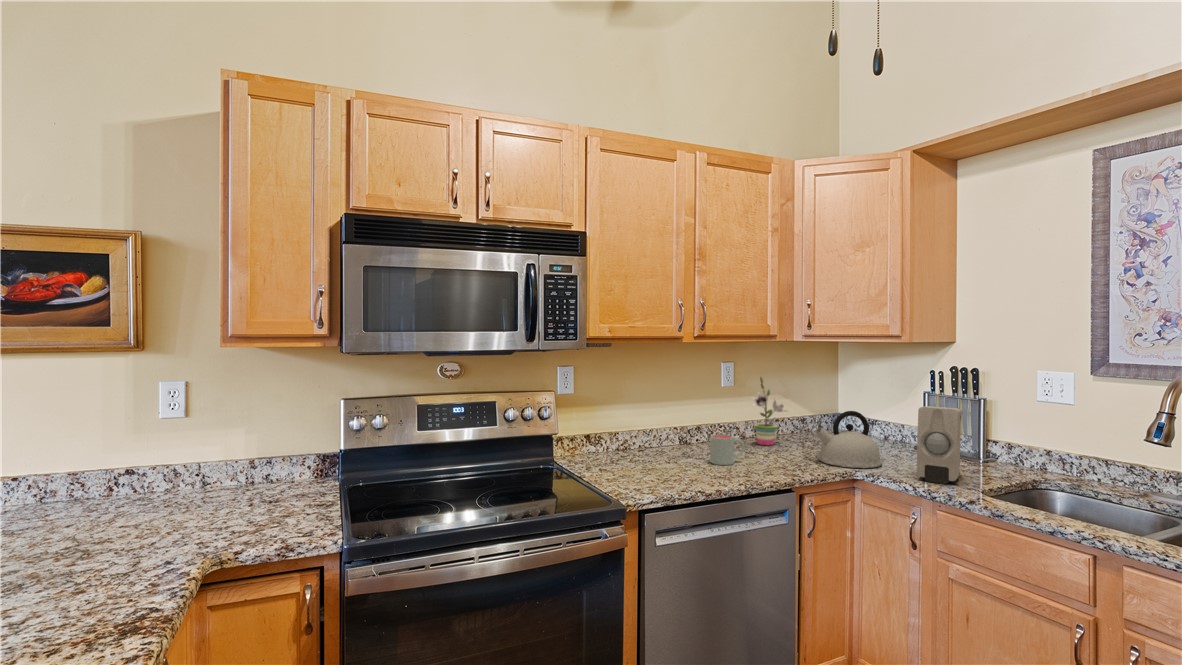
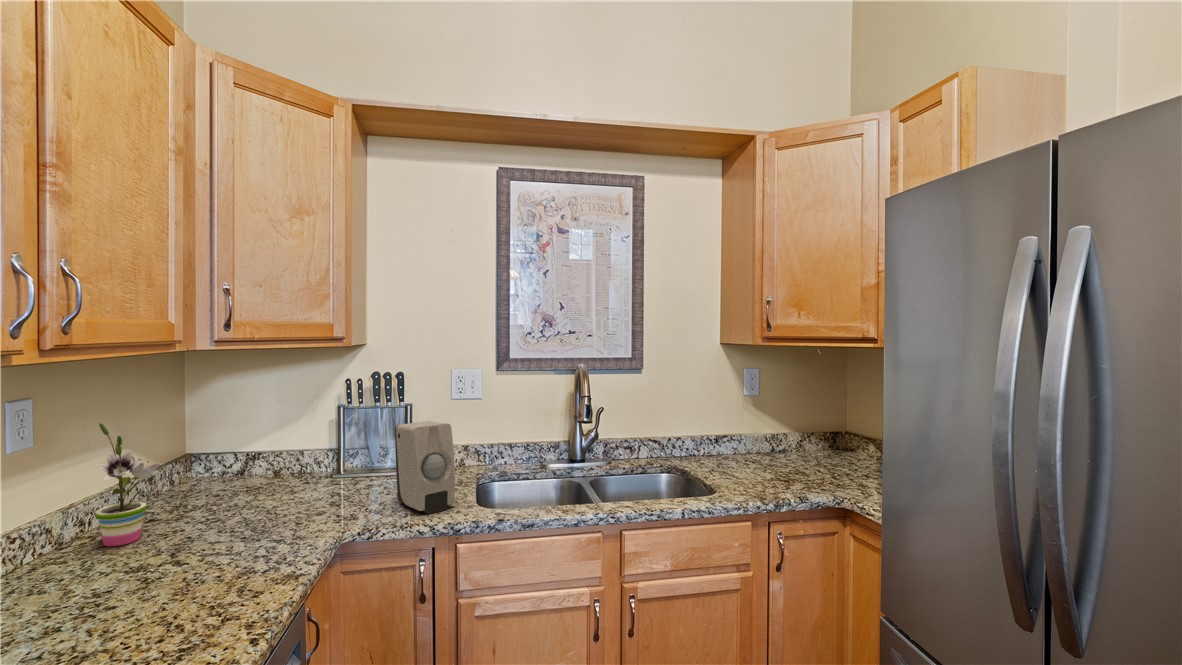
kettle: present [814,411,882,468] -> none [258,449,350,536]
mug: present [710,434,745,465] -> none [84,553,160,628]

